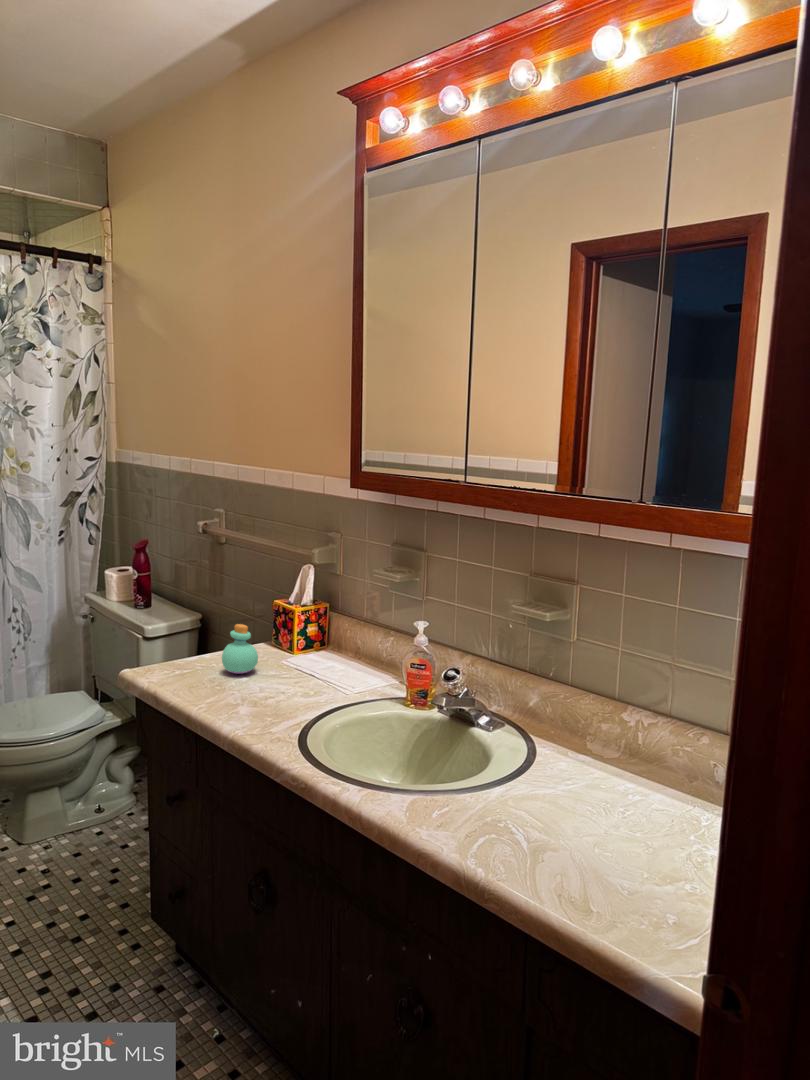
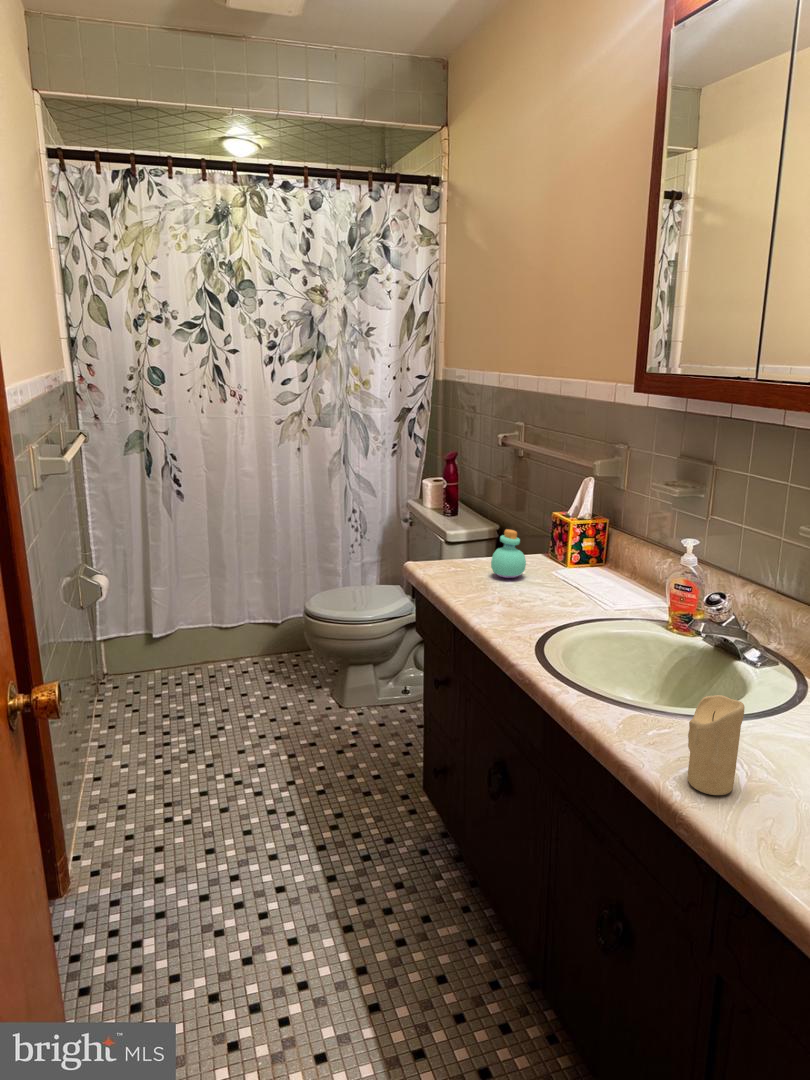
candle: none [487,766,530,857] -> present [688,695,745,795]

